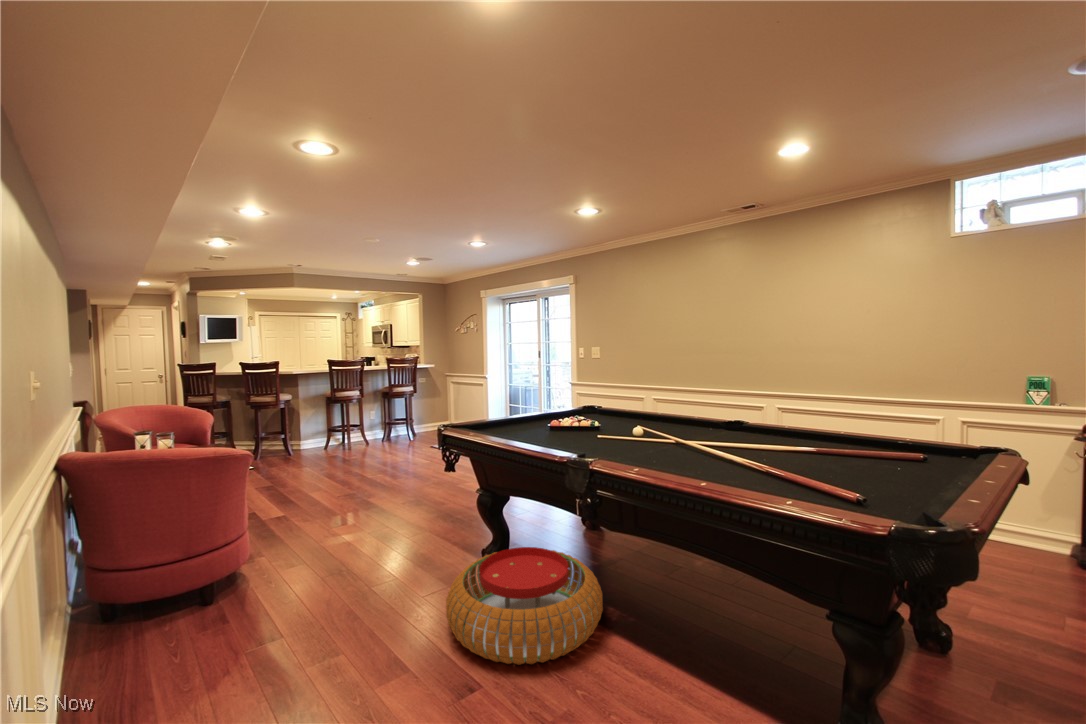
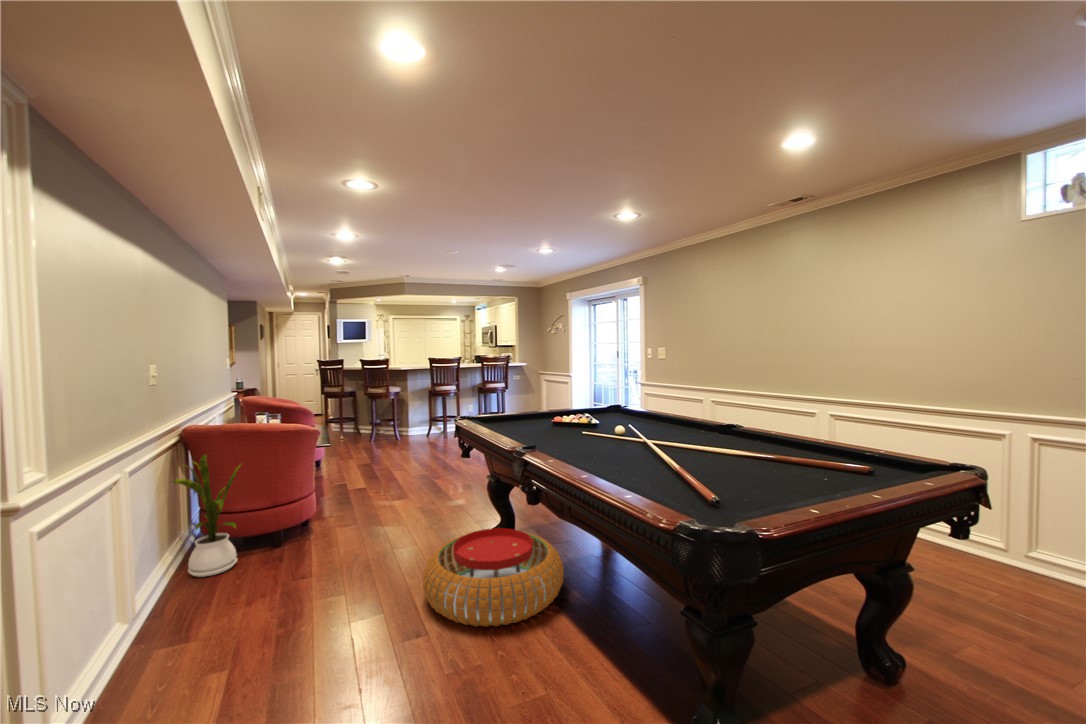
house plant: none [57,498,165,671] -> present [172,455,241,577]

